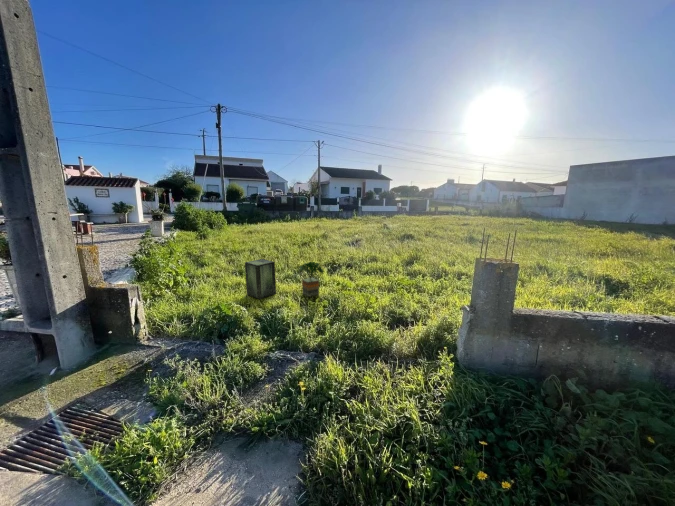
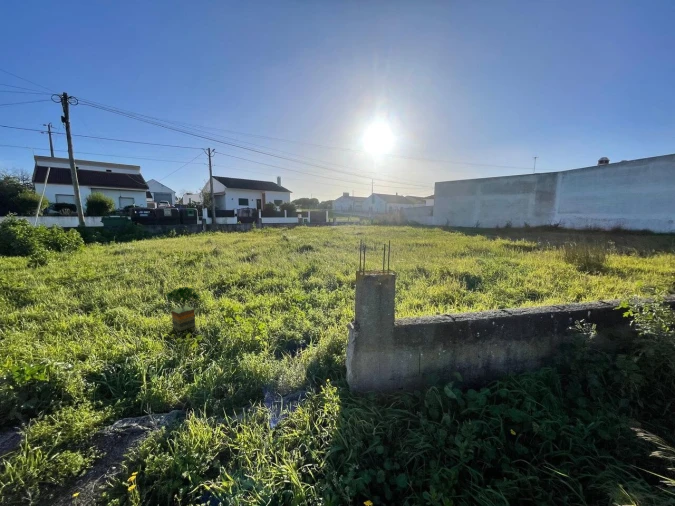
storage box: present [245,259,276,299] -> none [78,290,133,346]

